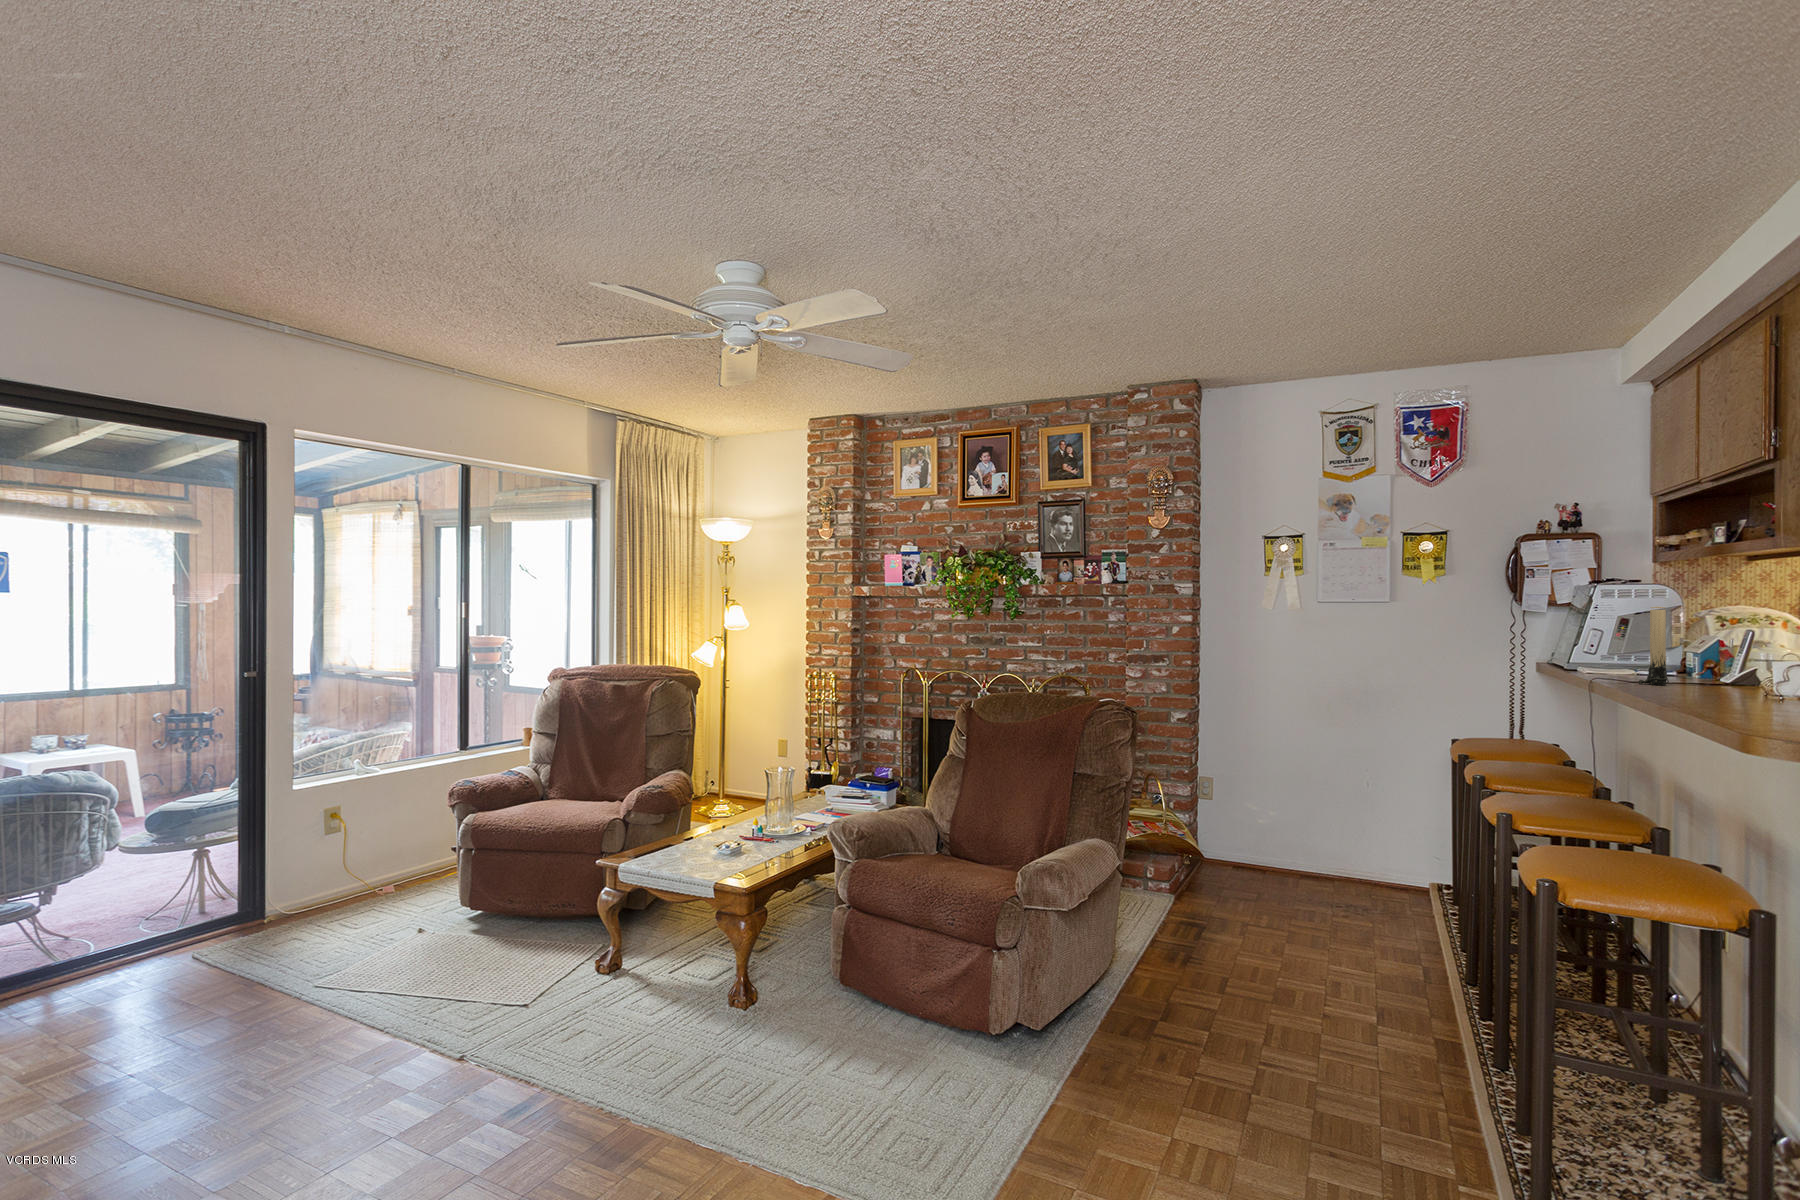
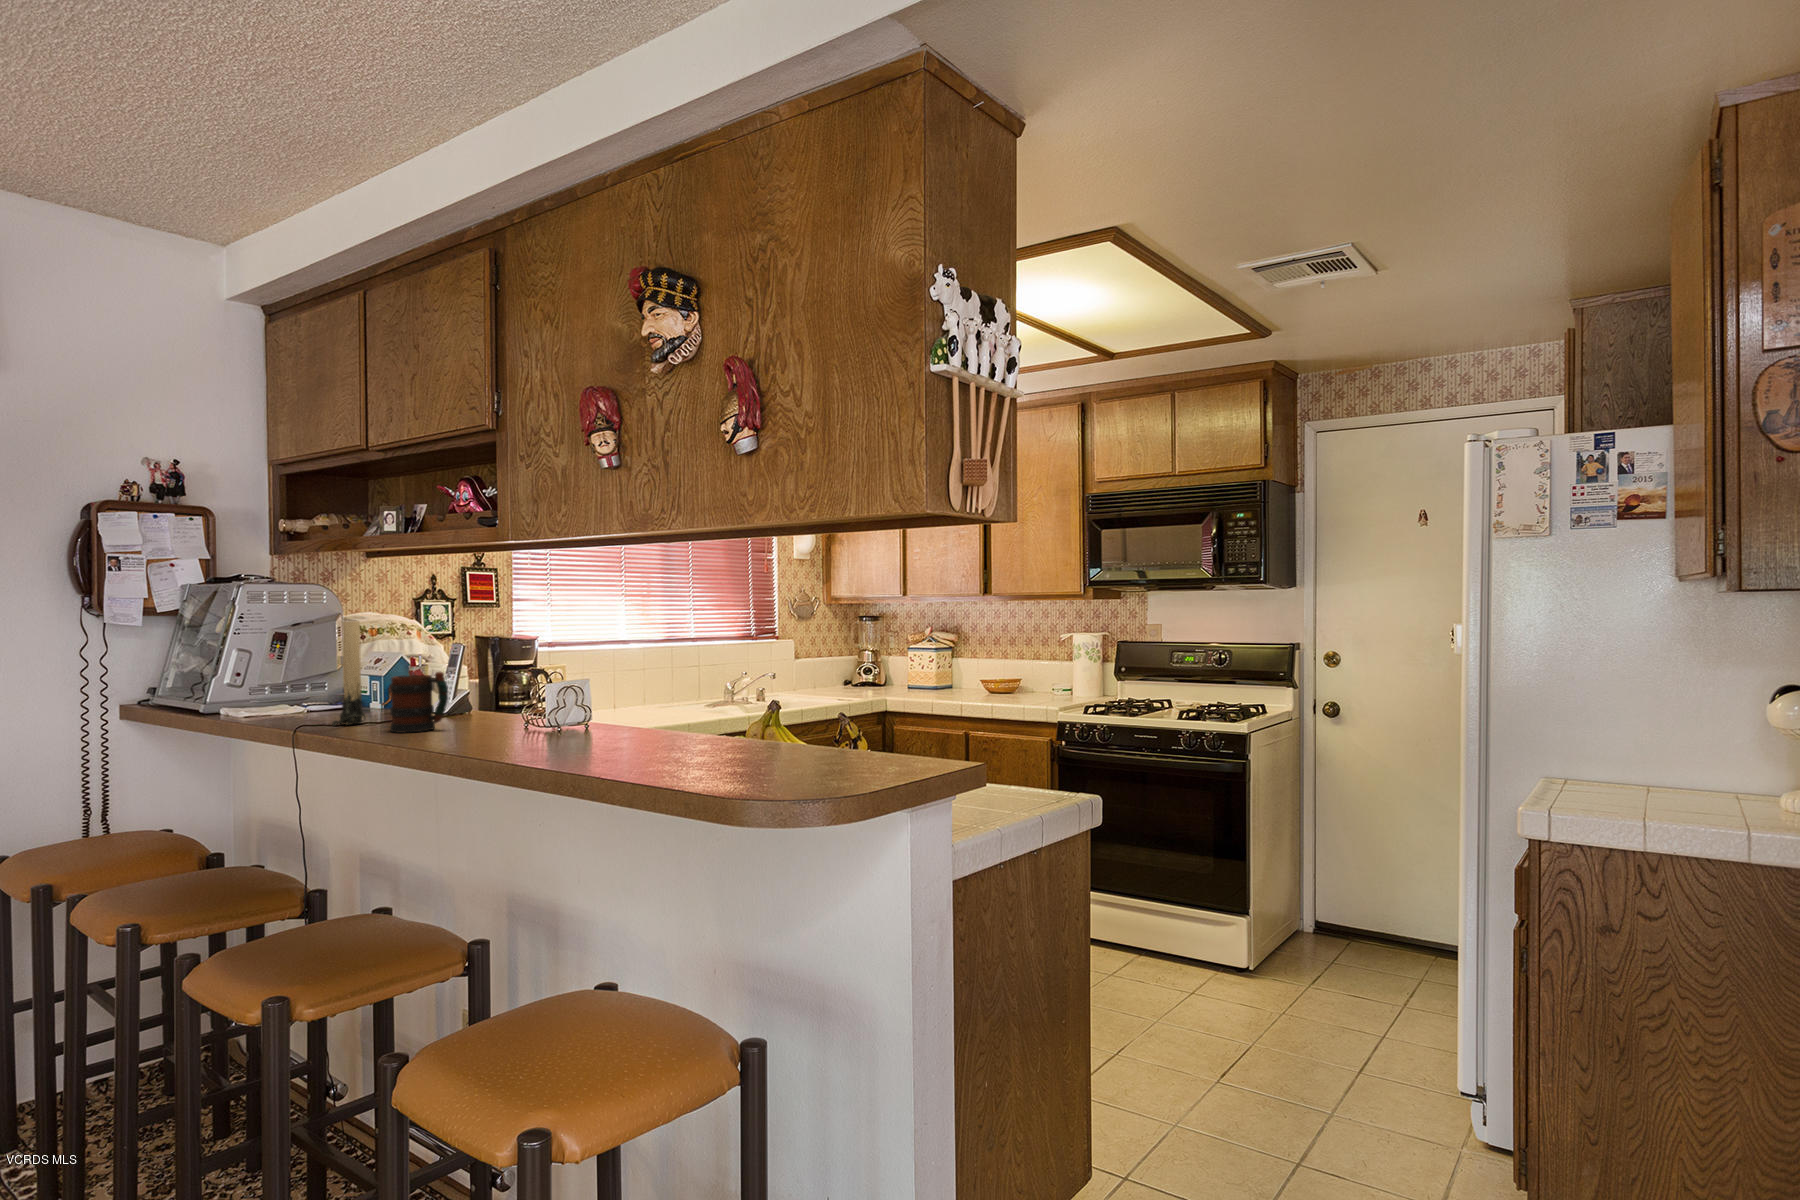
mug: none [1671,649,1723,693] -> present [390,672,448,733]

